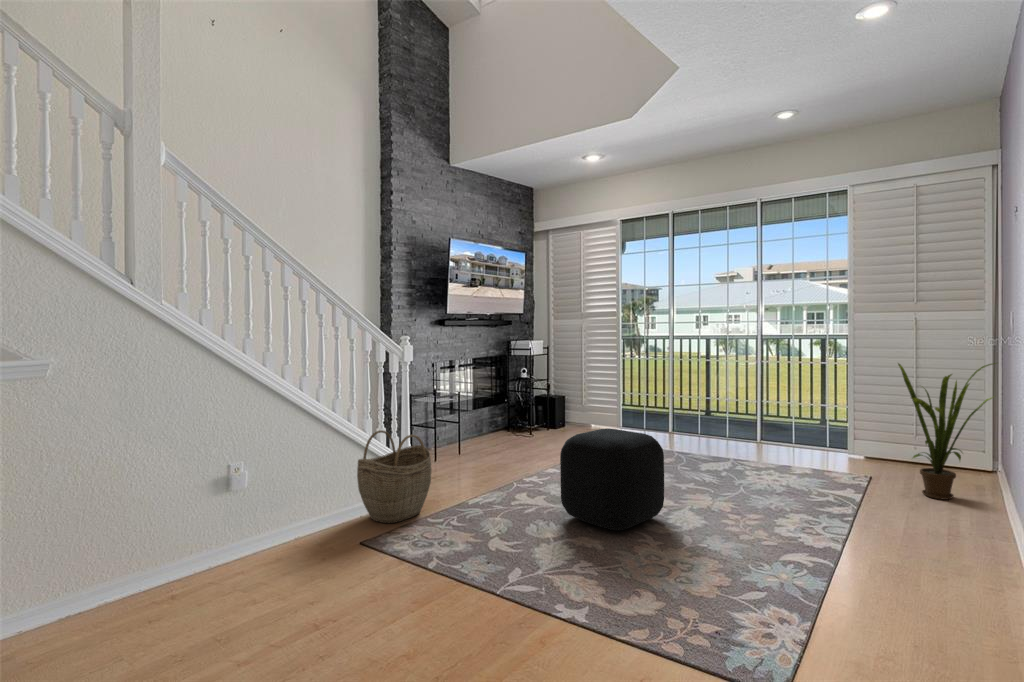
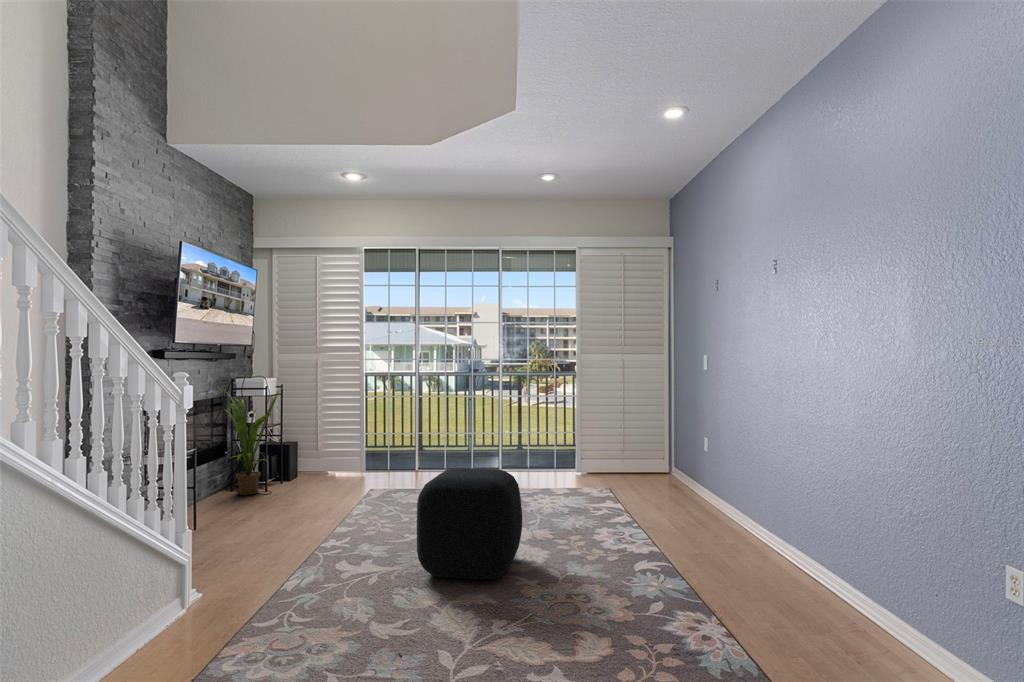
house plant: present [898,363,995,500] -> present [226,388,281,495]
woven basket: present [357,430,432,523] -> none [129,507,245,652]

